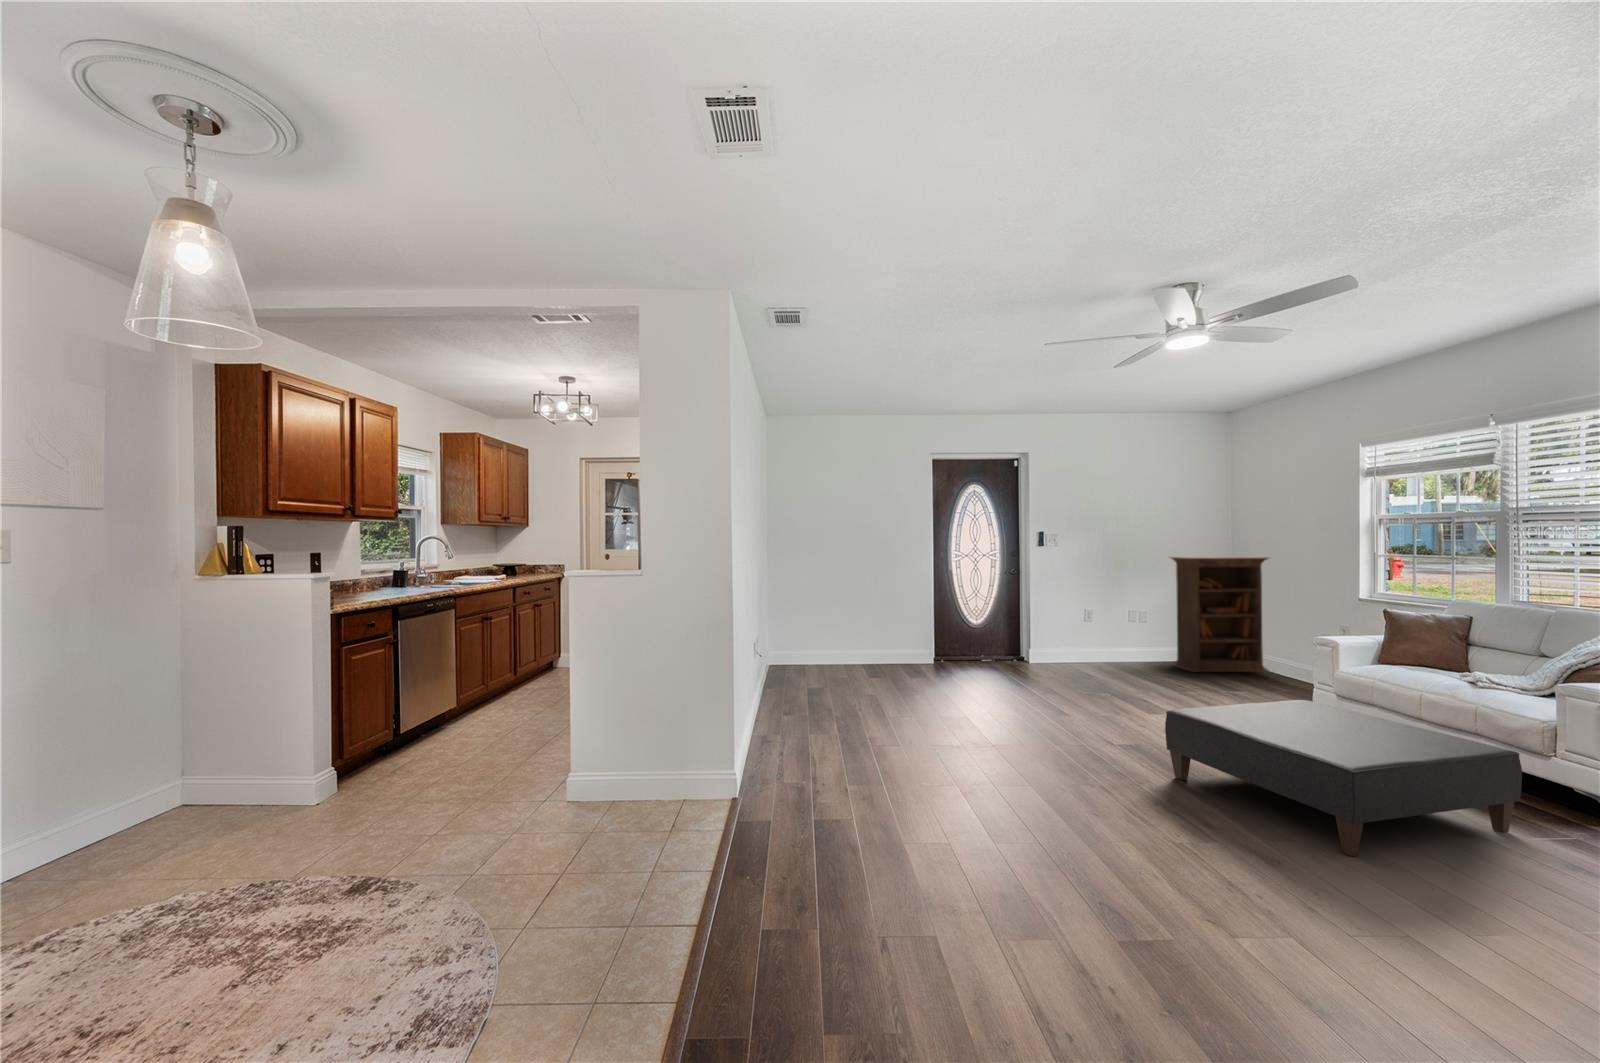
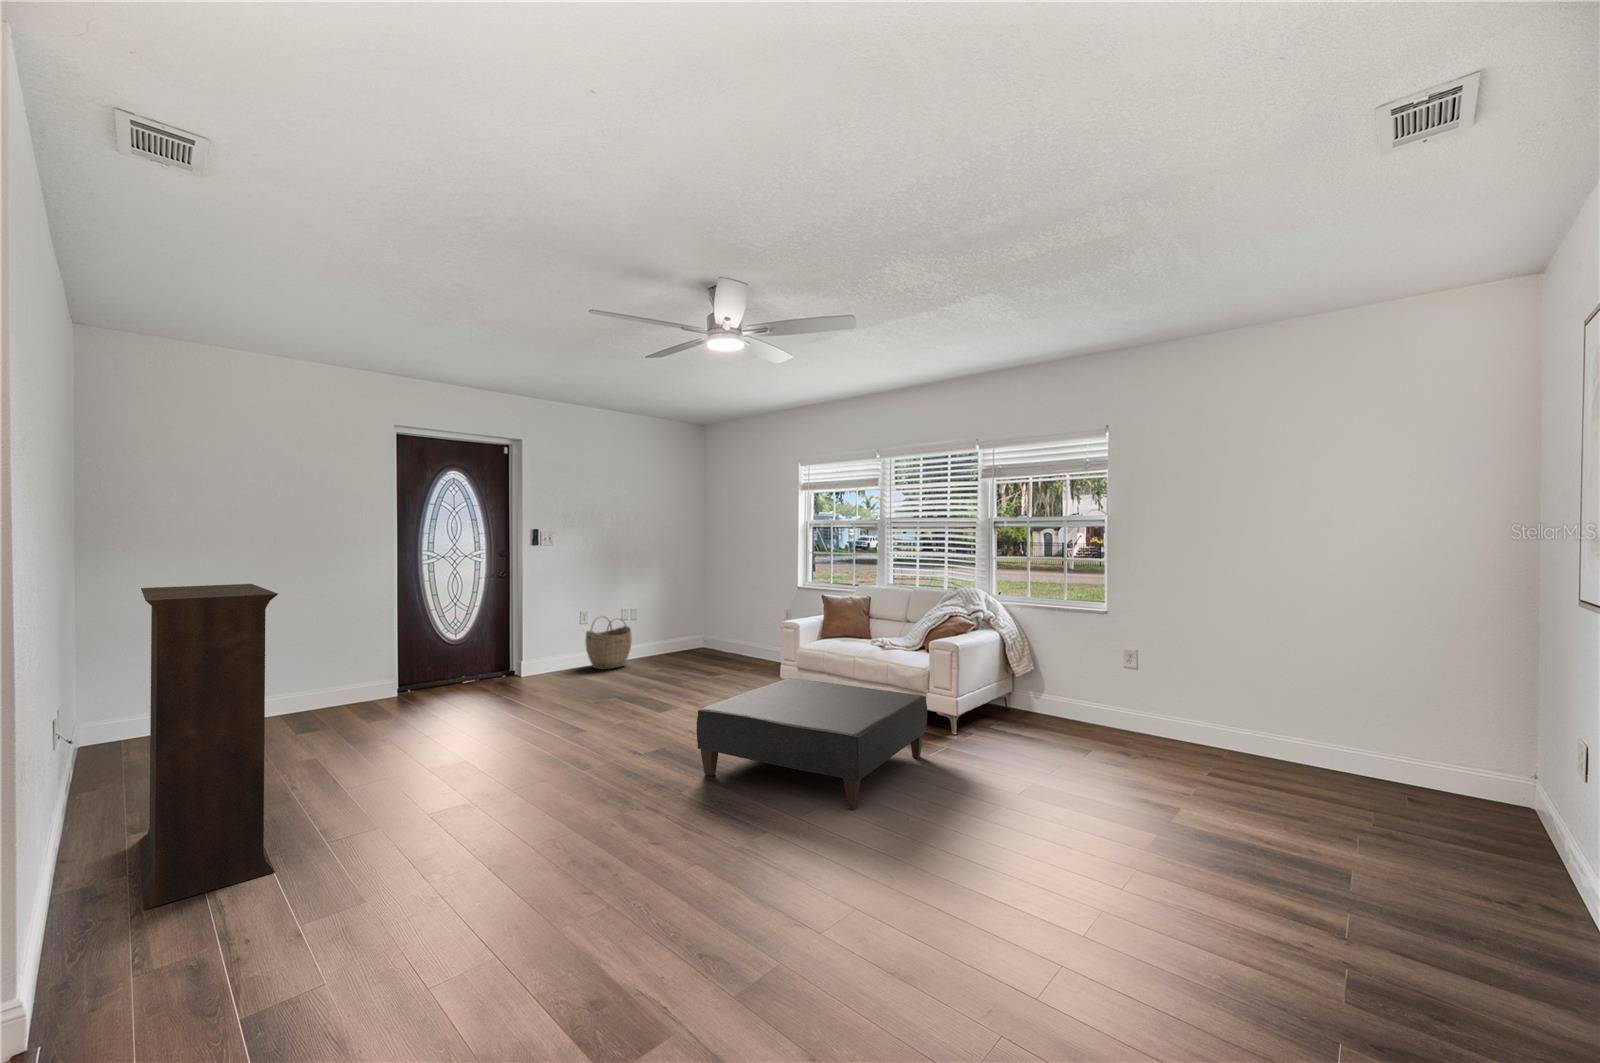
bookcase: present [1171,557,1269,672] -> present [140,584,278,910]
woven basket: none [1091,615,1139,667] -> present [585,617,632,669]

